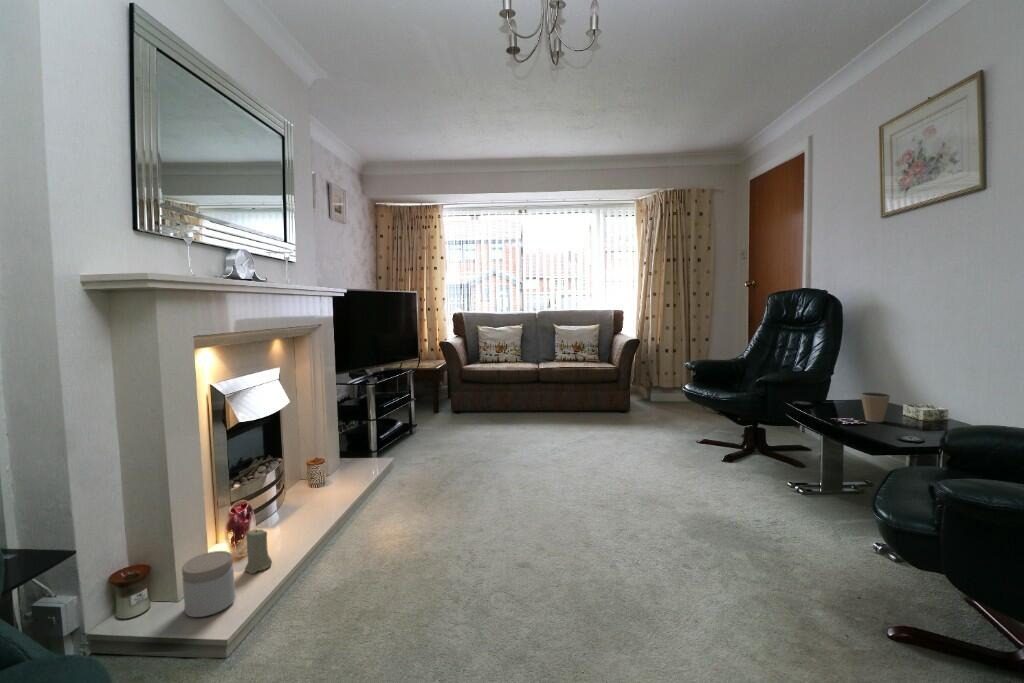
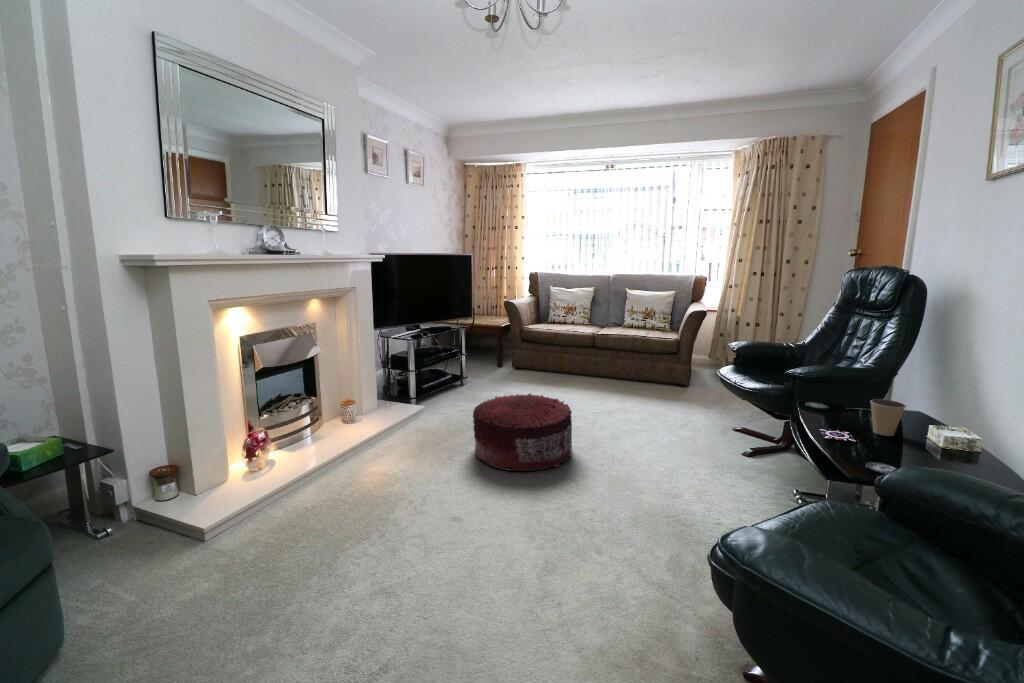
pouf: none [474,429,580,511] -> present [473,393,572,471]
candle: present [245,529,272,574] -> none [253,451,274,485]
jar: present [182,551,235,617] -> none [191,464,233,510]

